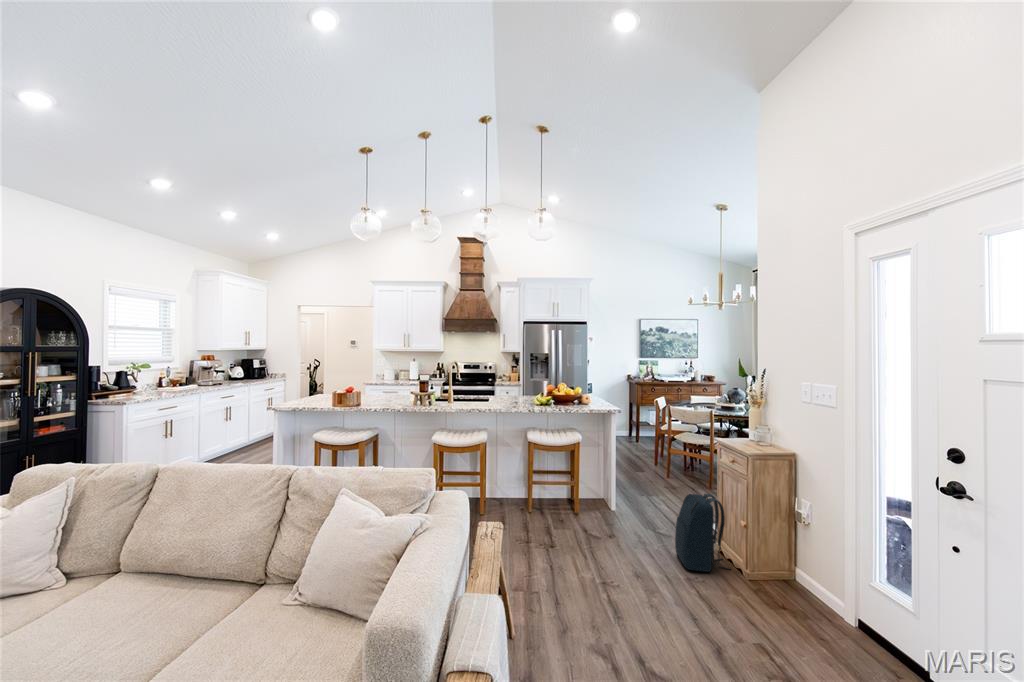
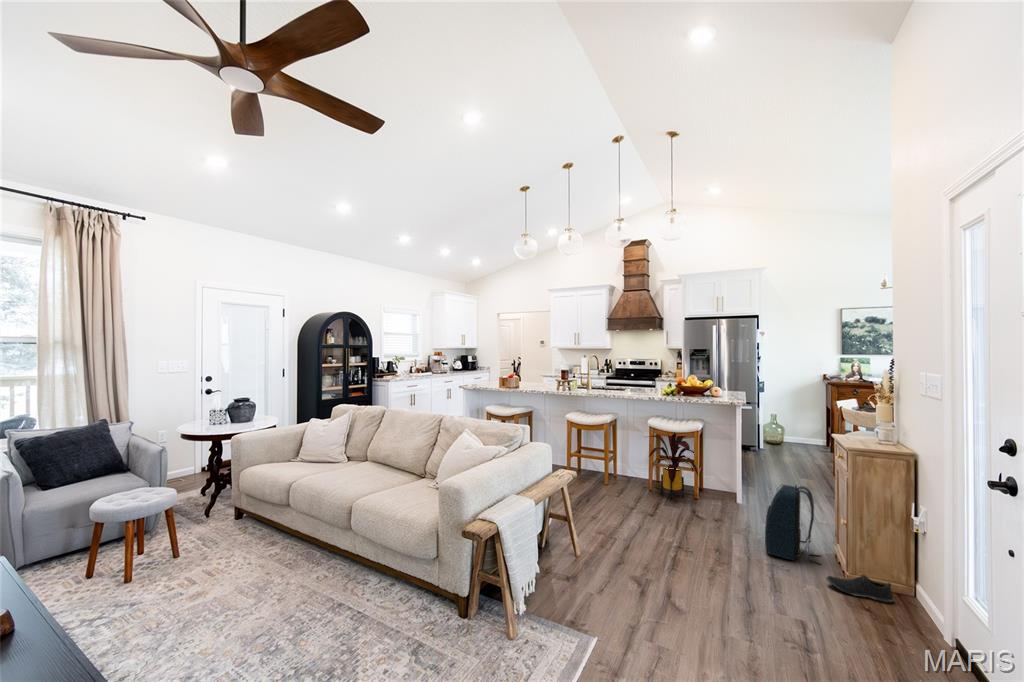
house plant: none [525,443,588,521] -> present [649,432,698,500]
shoe: none [753,576,809,600] -> present [826,575,894,603]

